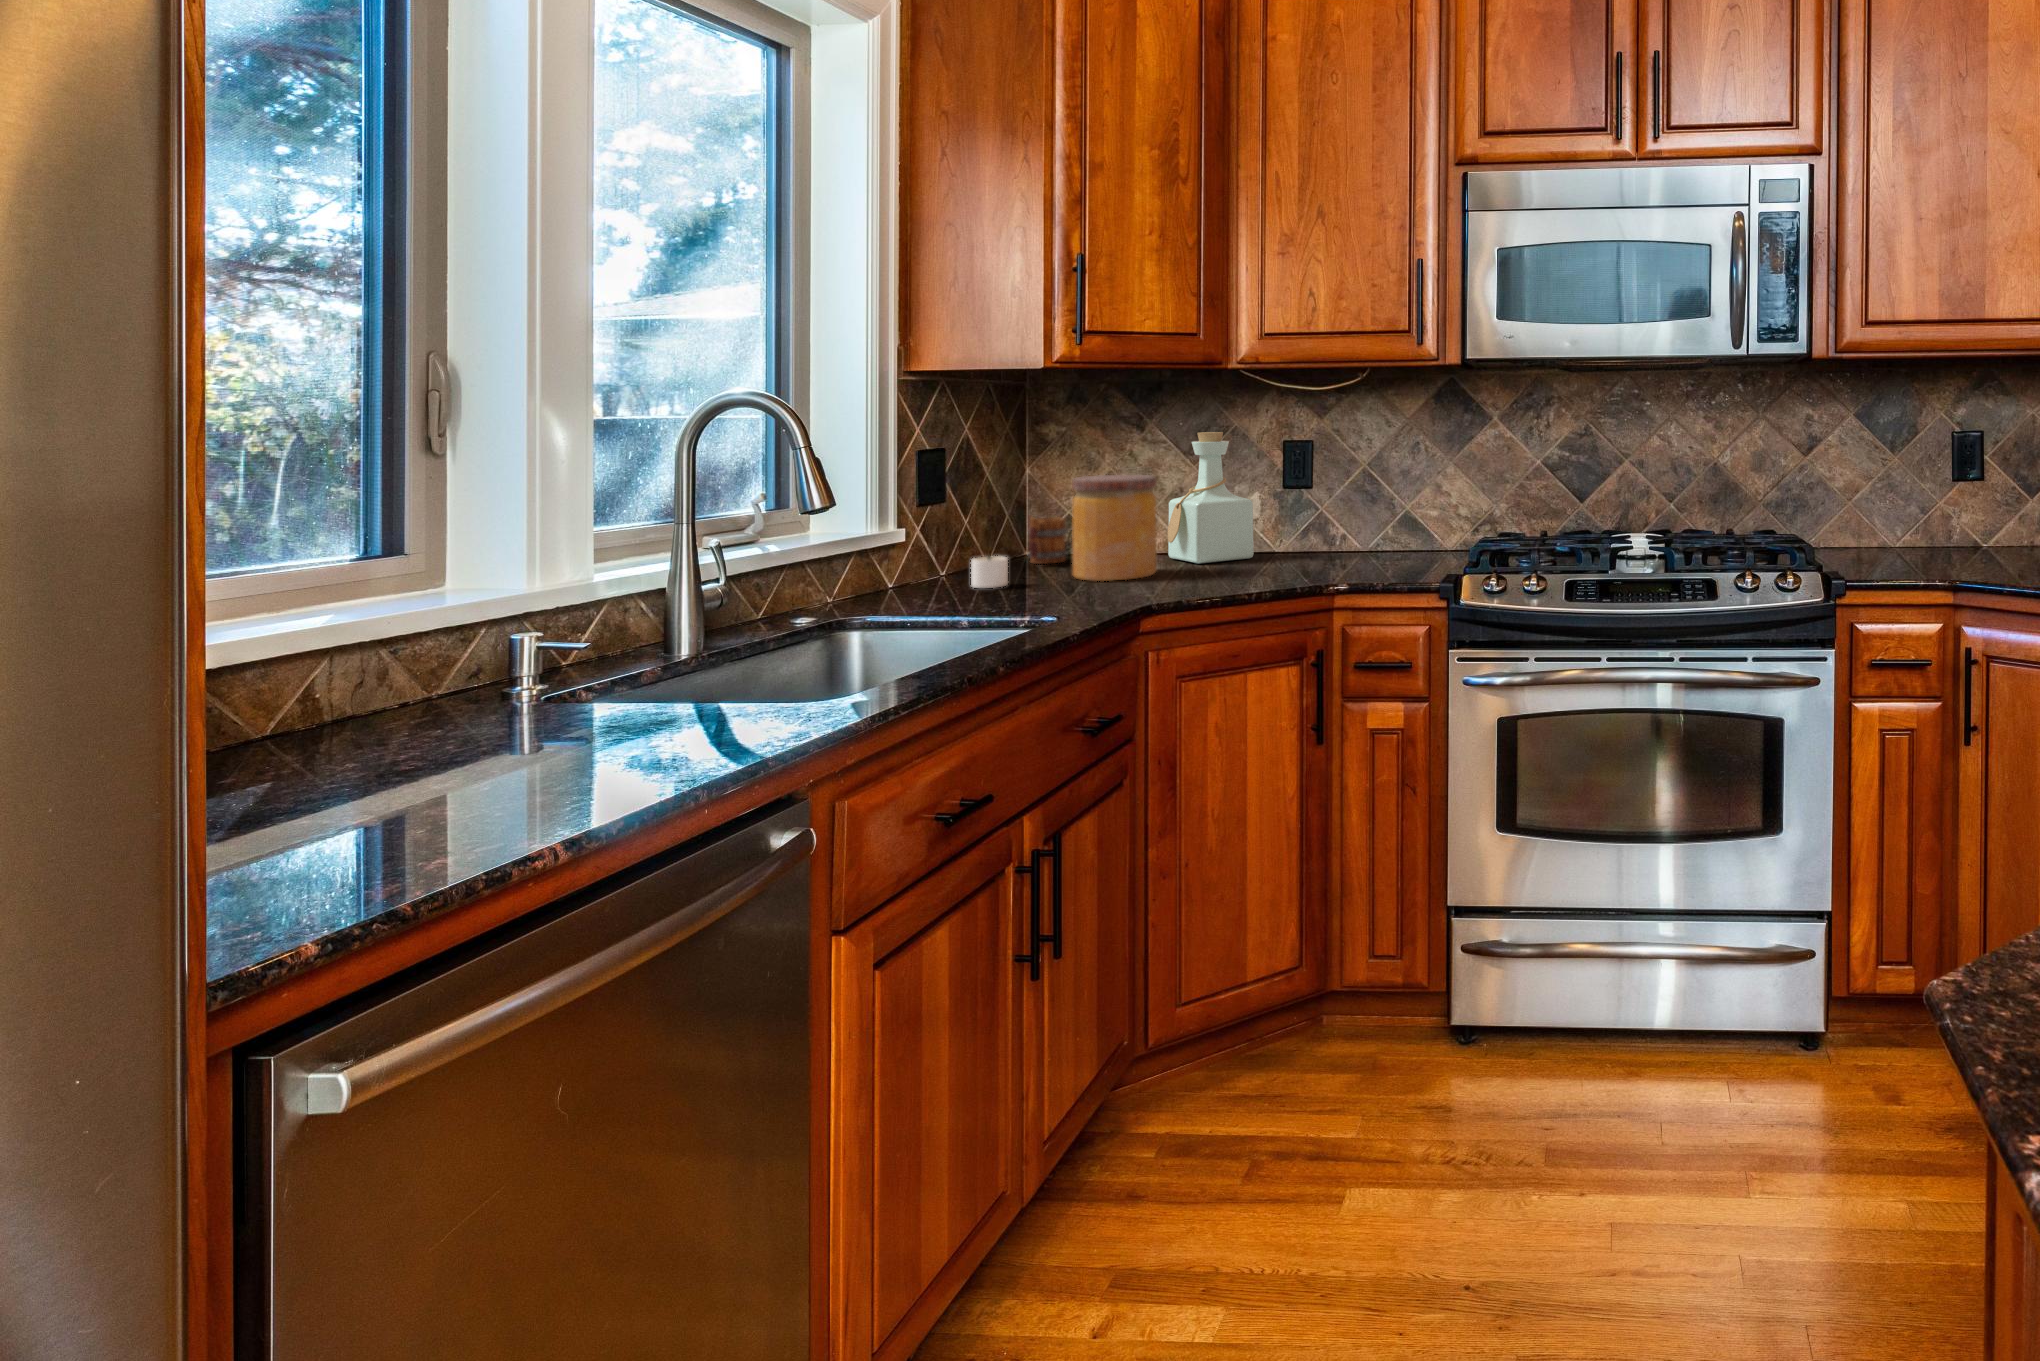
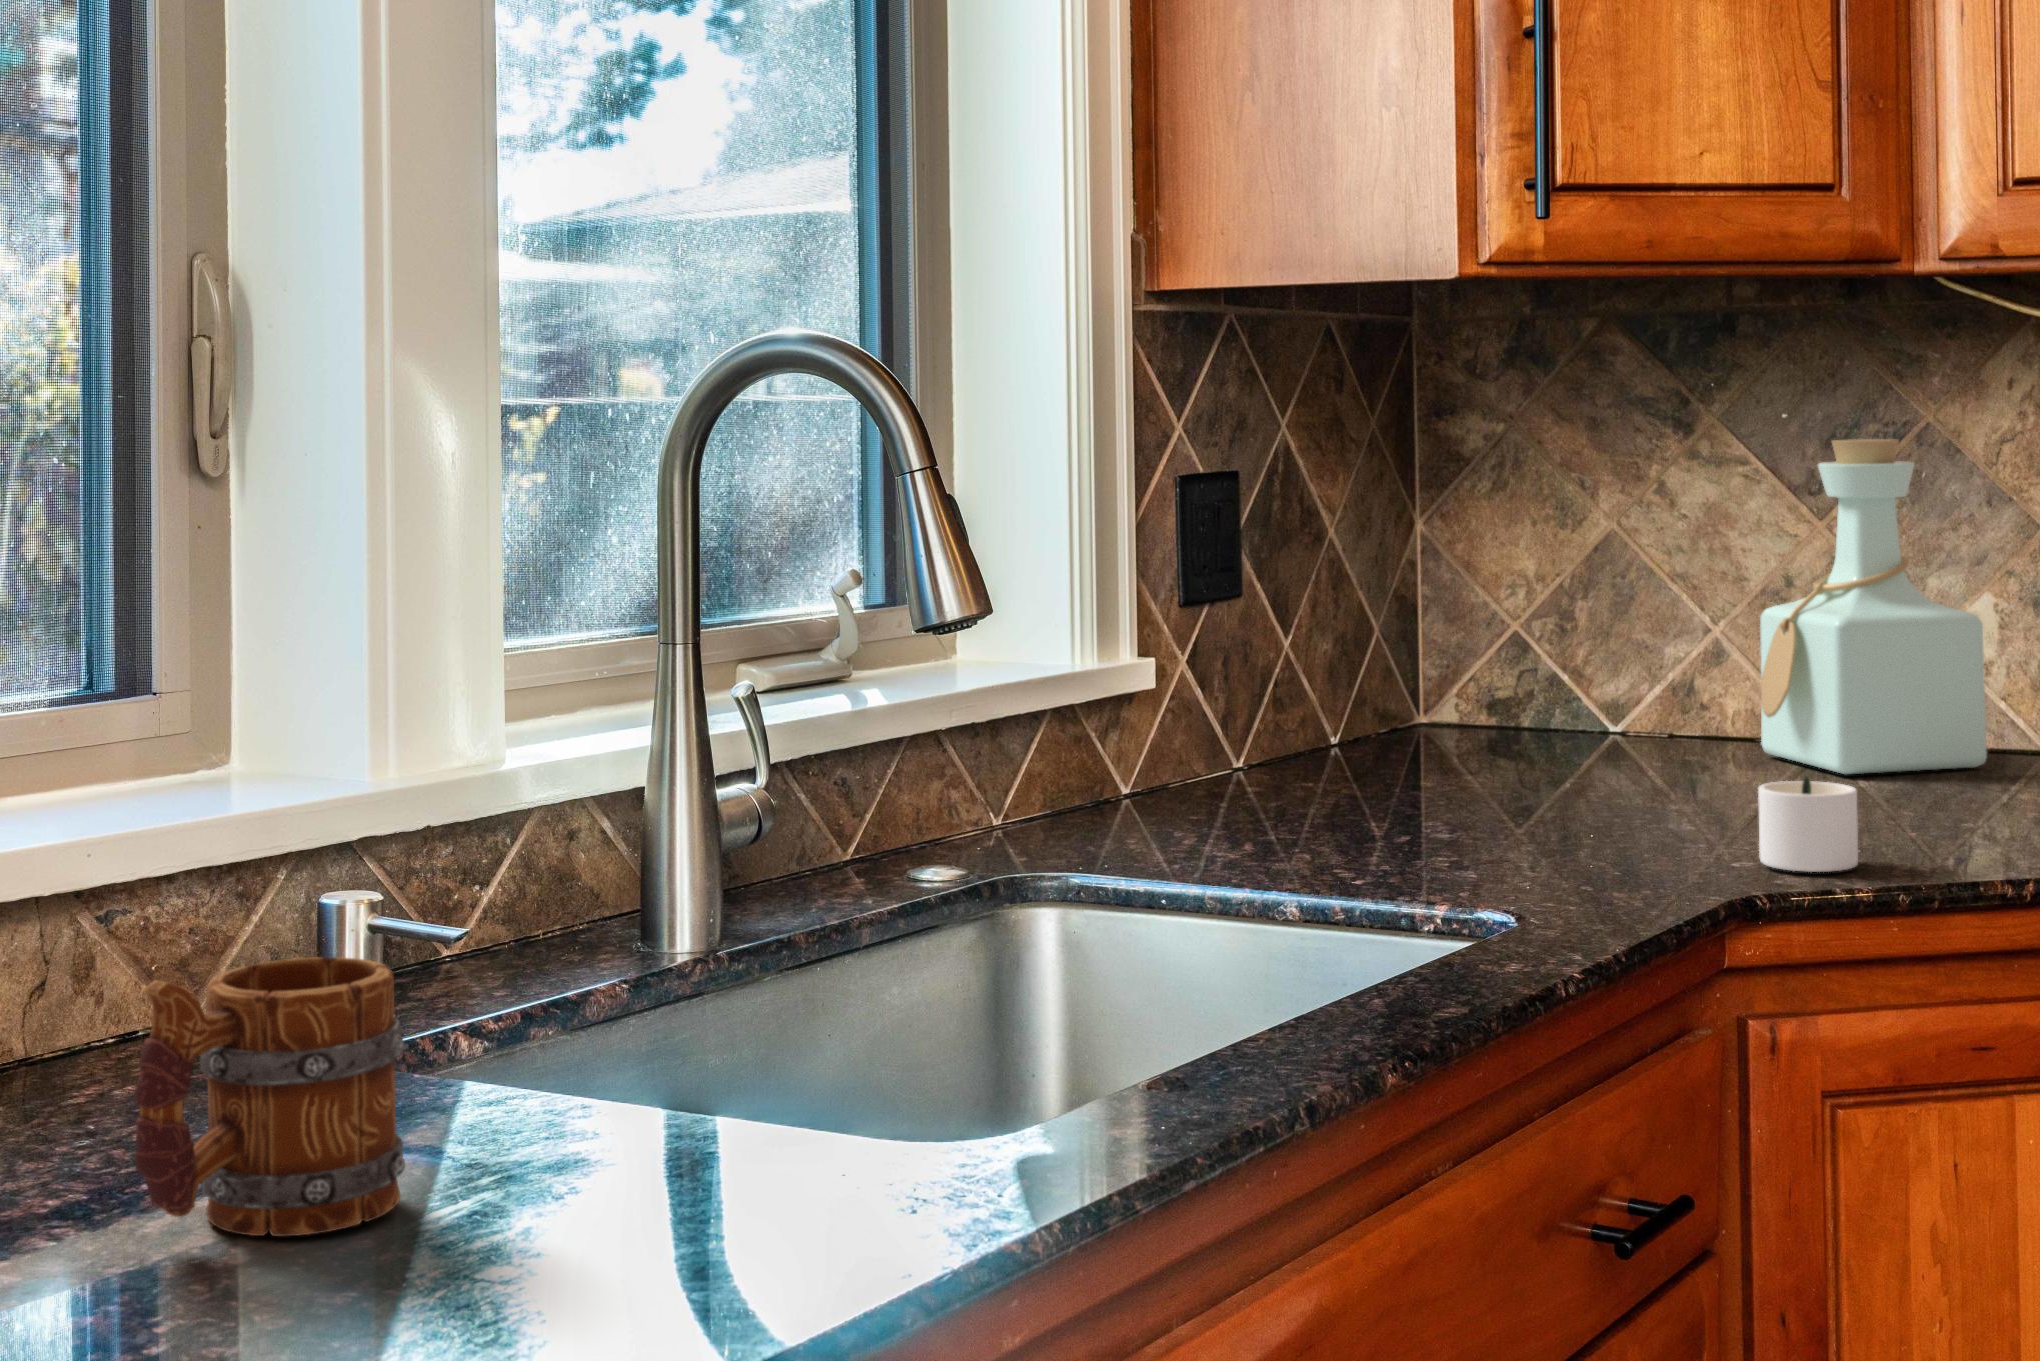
jar: present [1072,475,1157,581] -> none [1529,544,1741,810]
mug: present [1028,517,1067,564] -> present [134,957,405,1236]
candle: present [971,556,1008,588] -> present [1758,777,1858,872]

